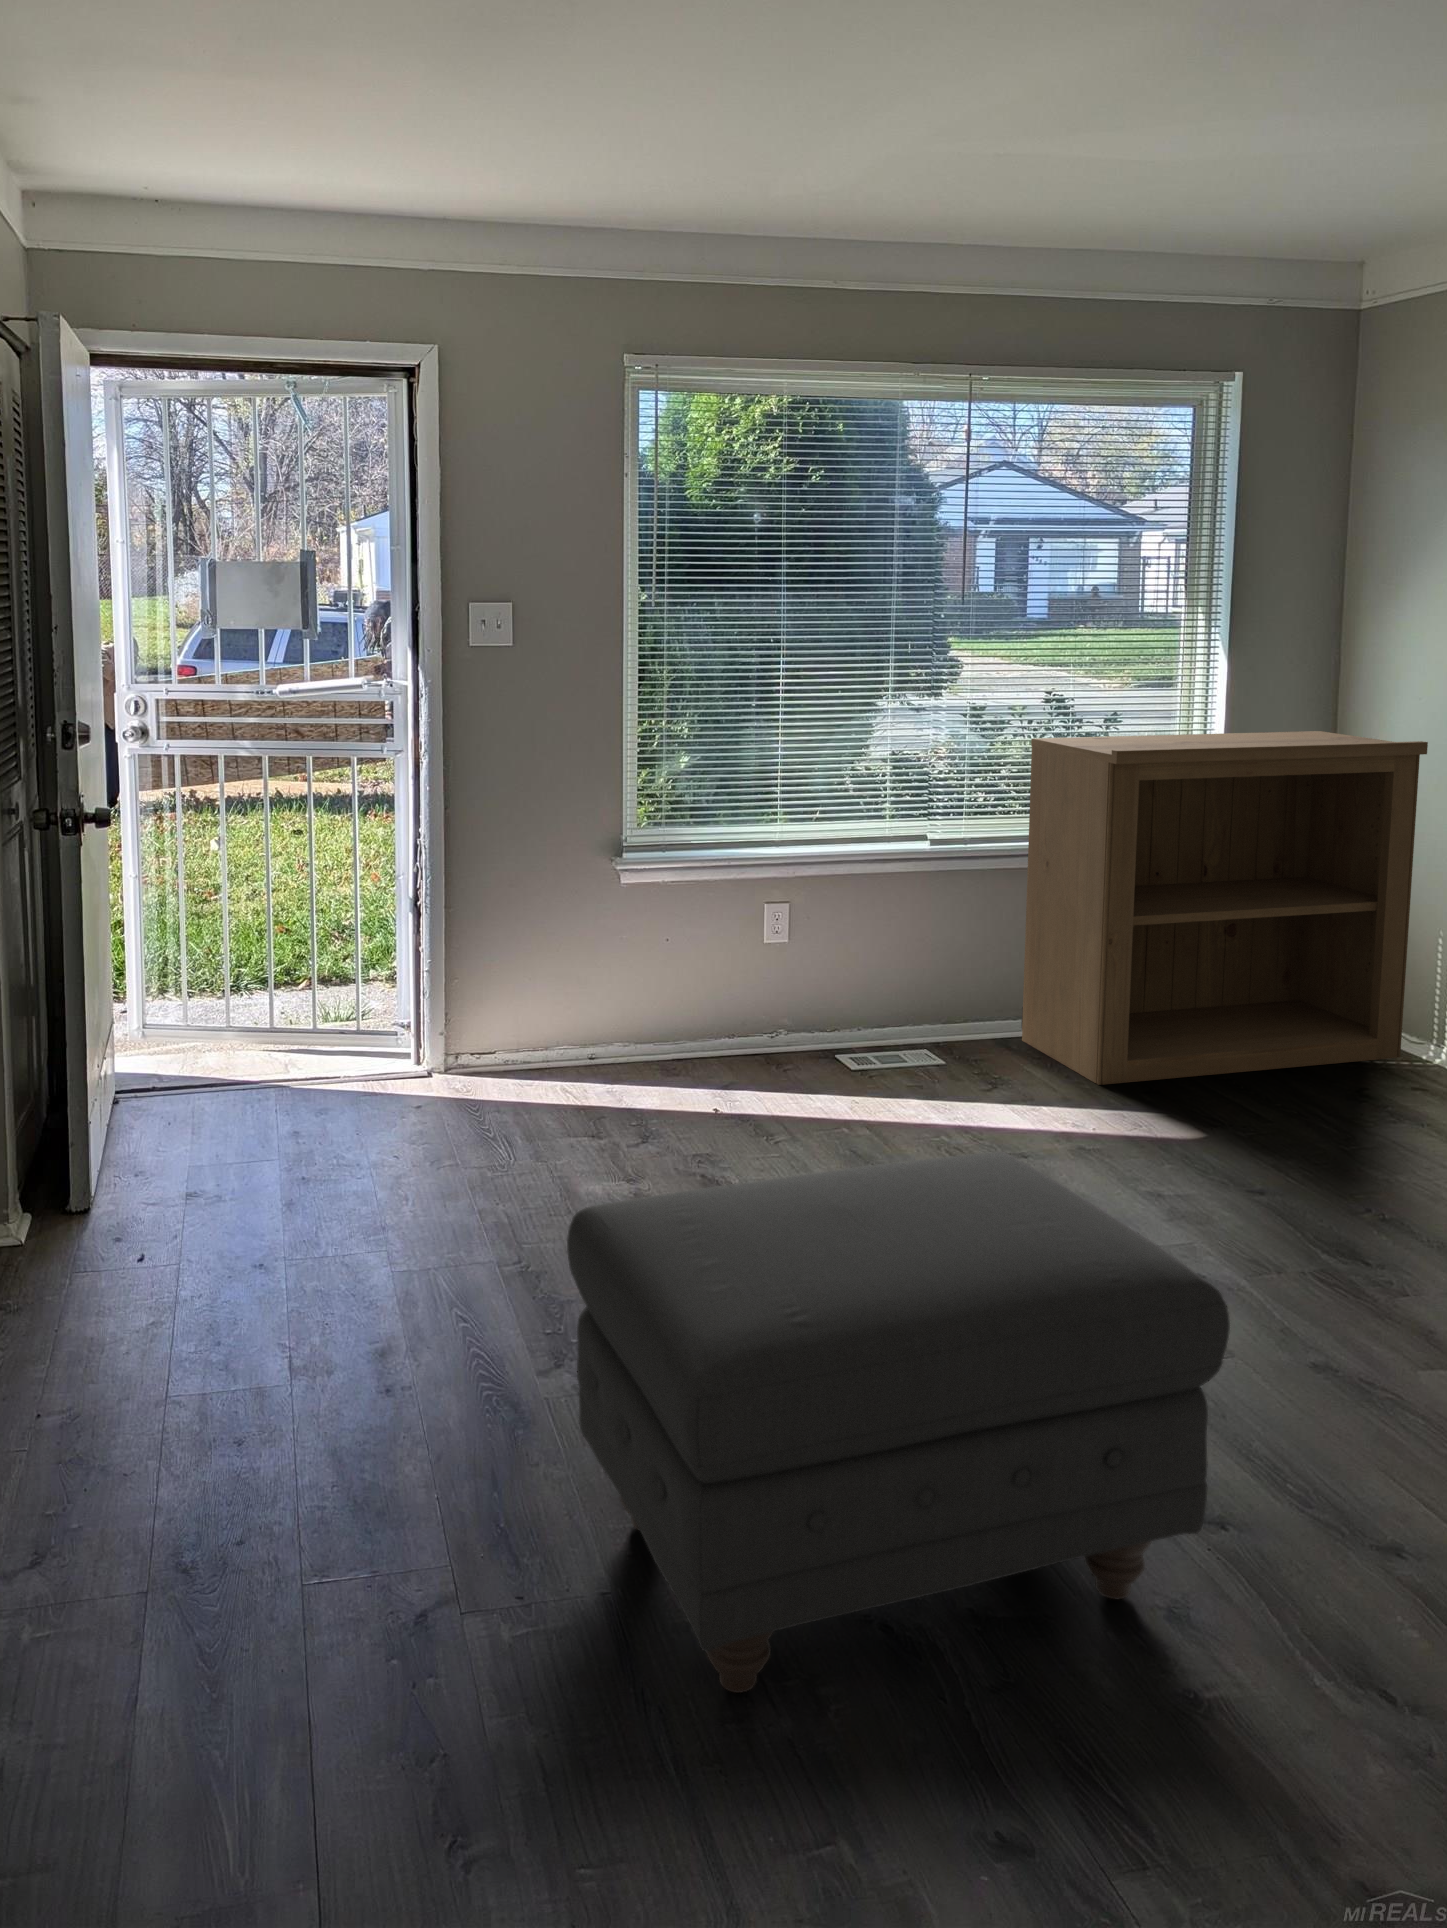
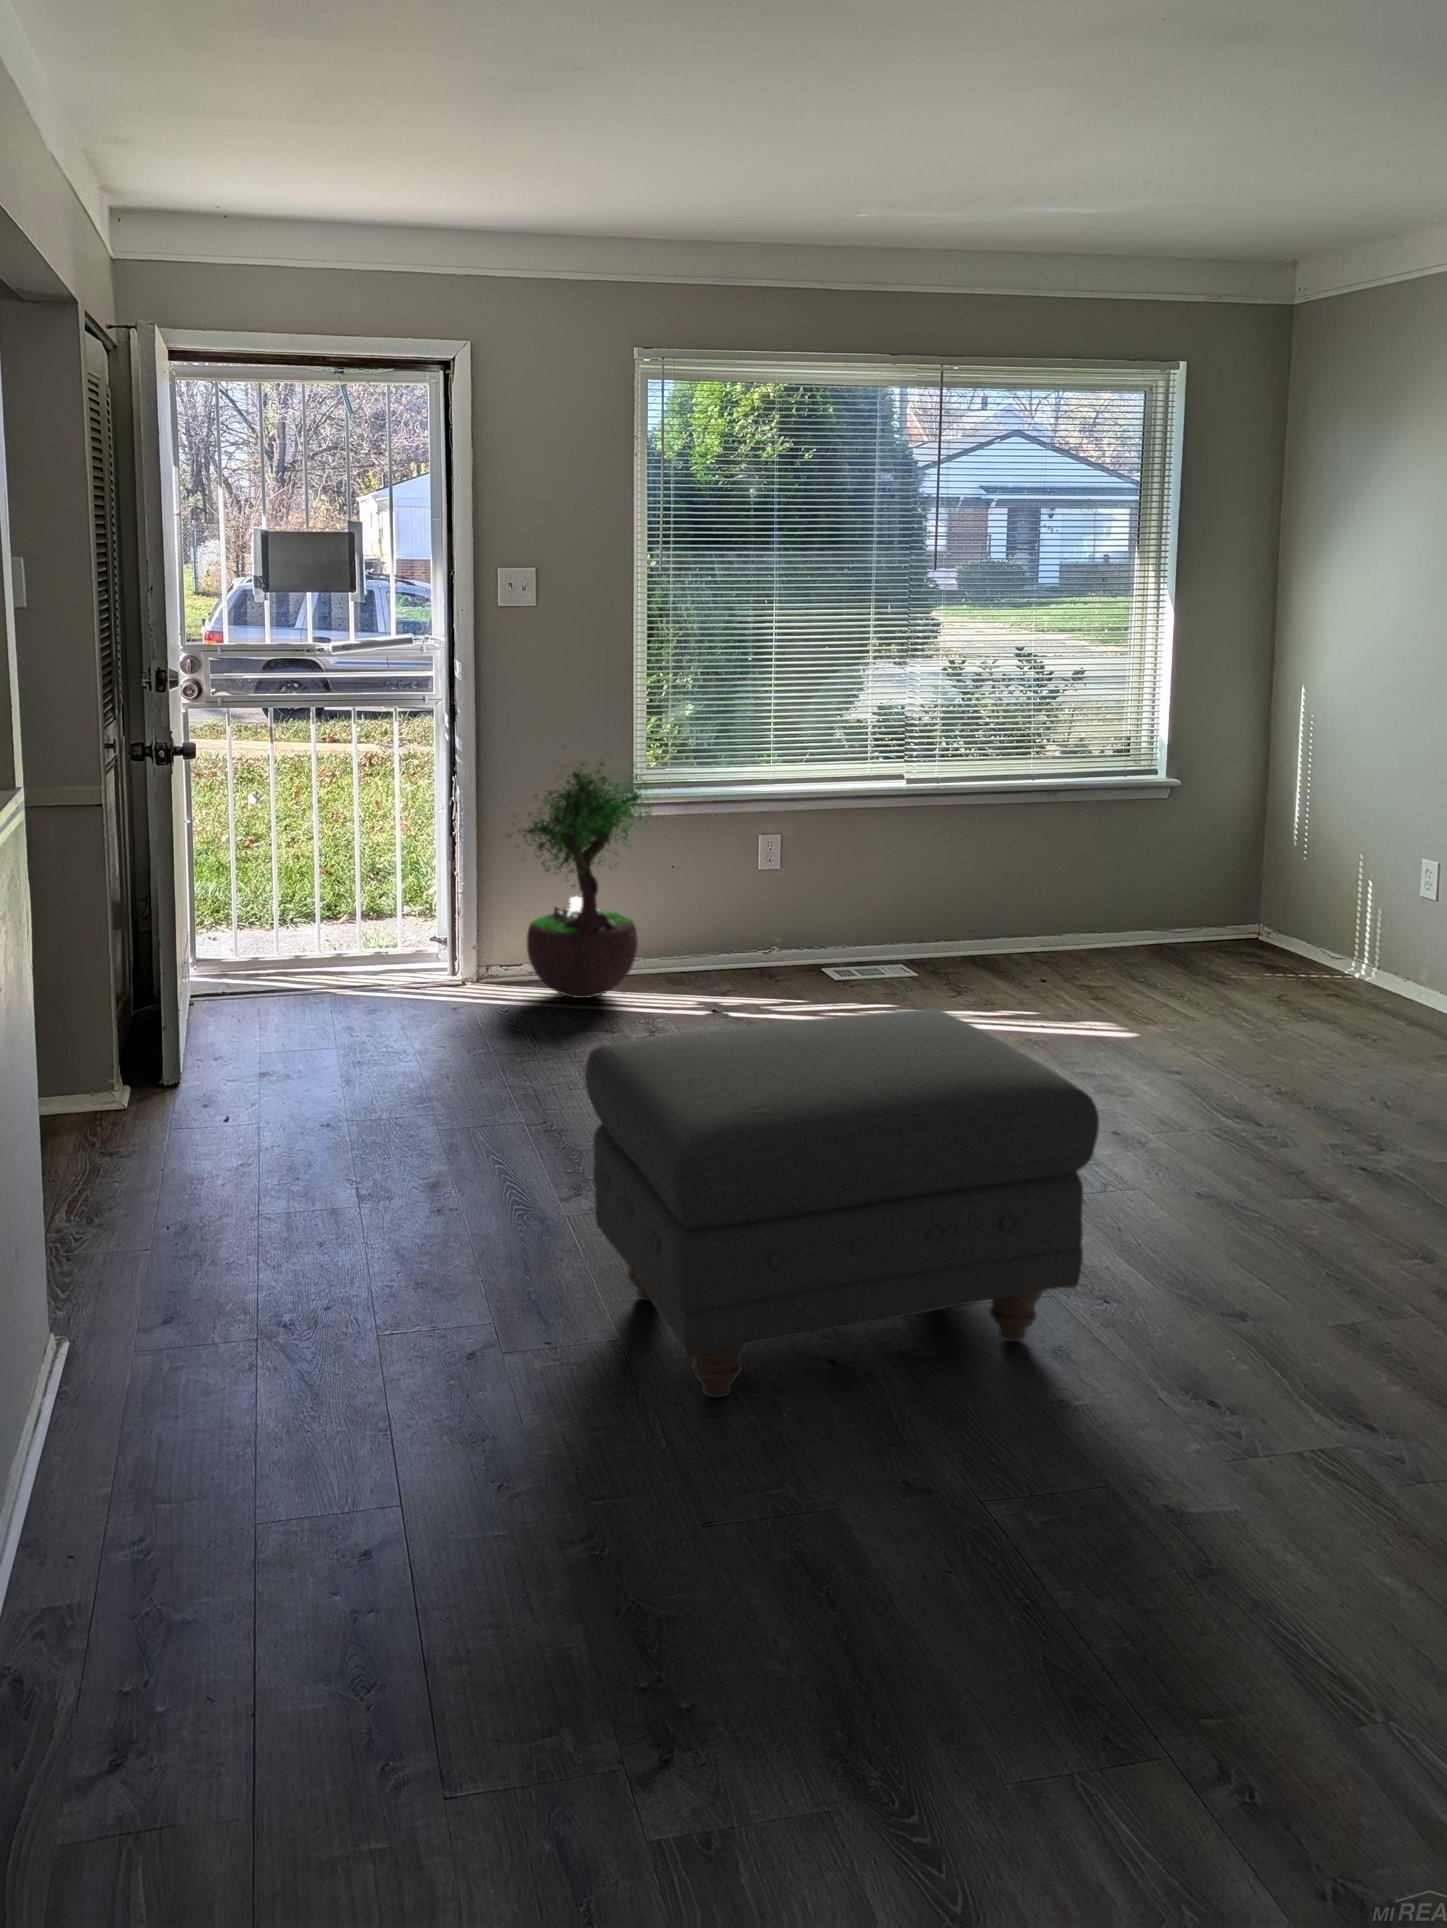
bookshelf: present [1021,731,1428,1085] -> none [989,683,1344,991]
potted tree: none [475,806,651,1094] -> present [510,760,655,998]

